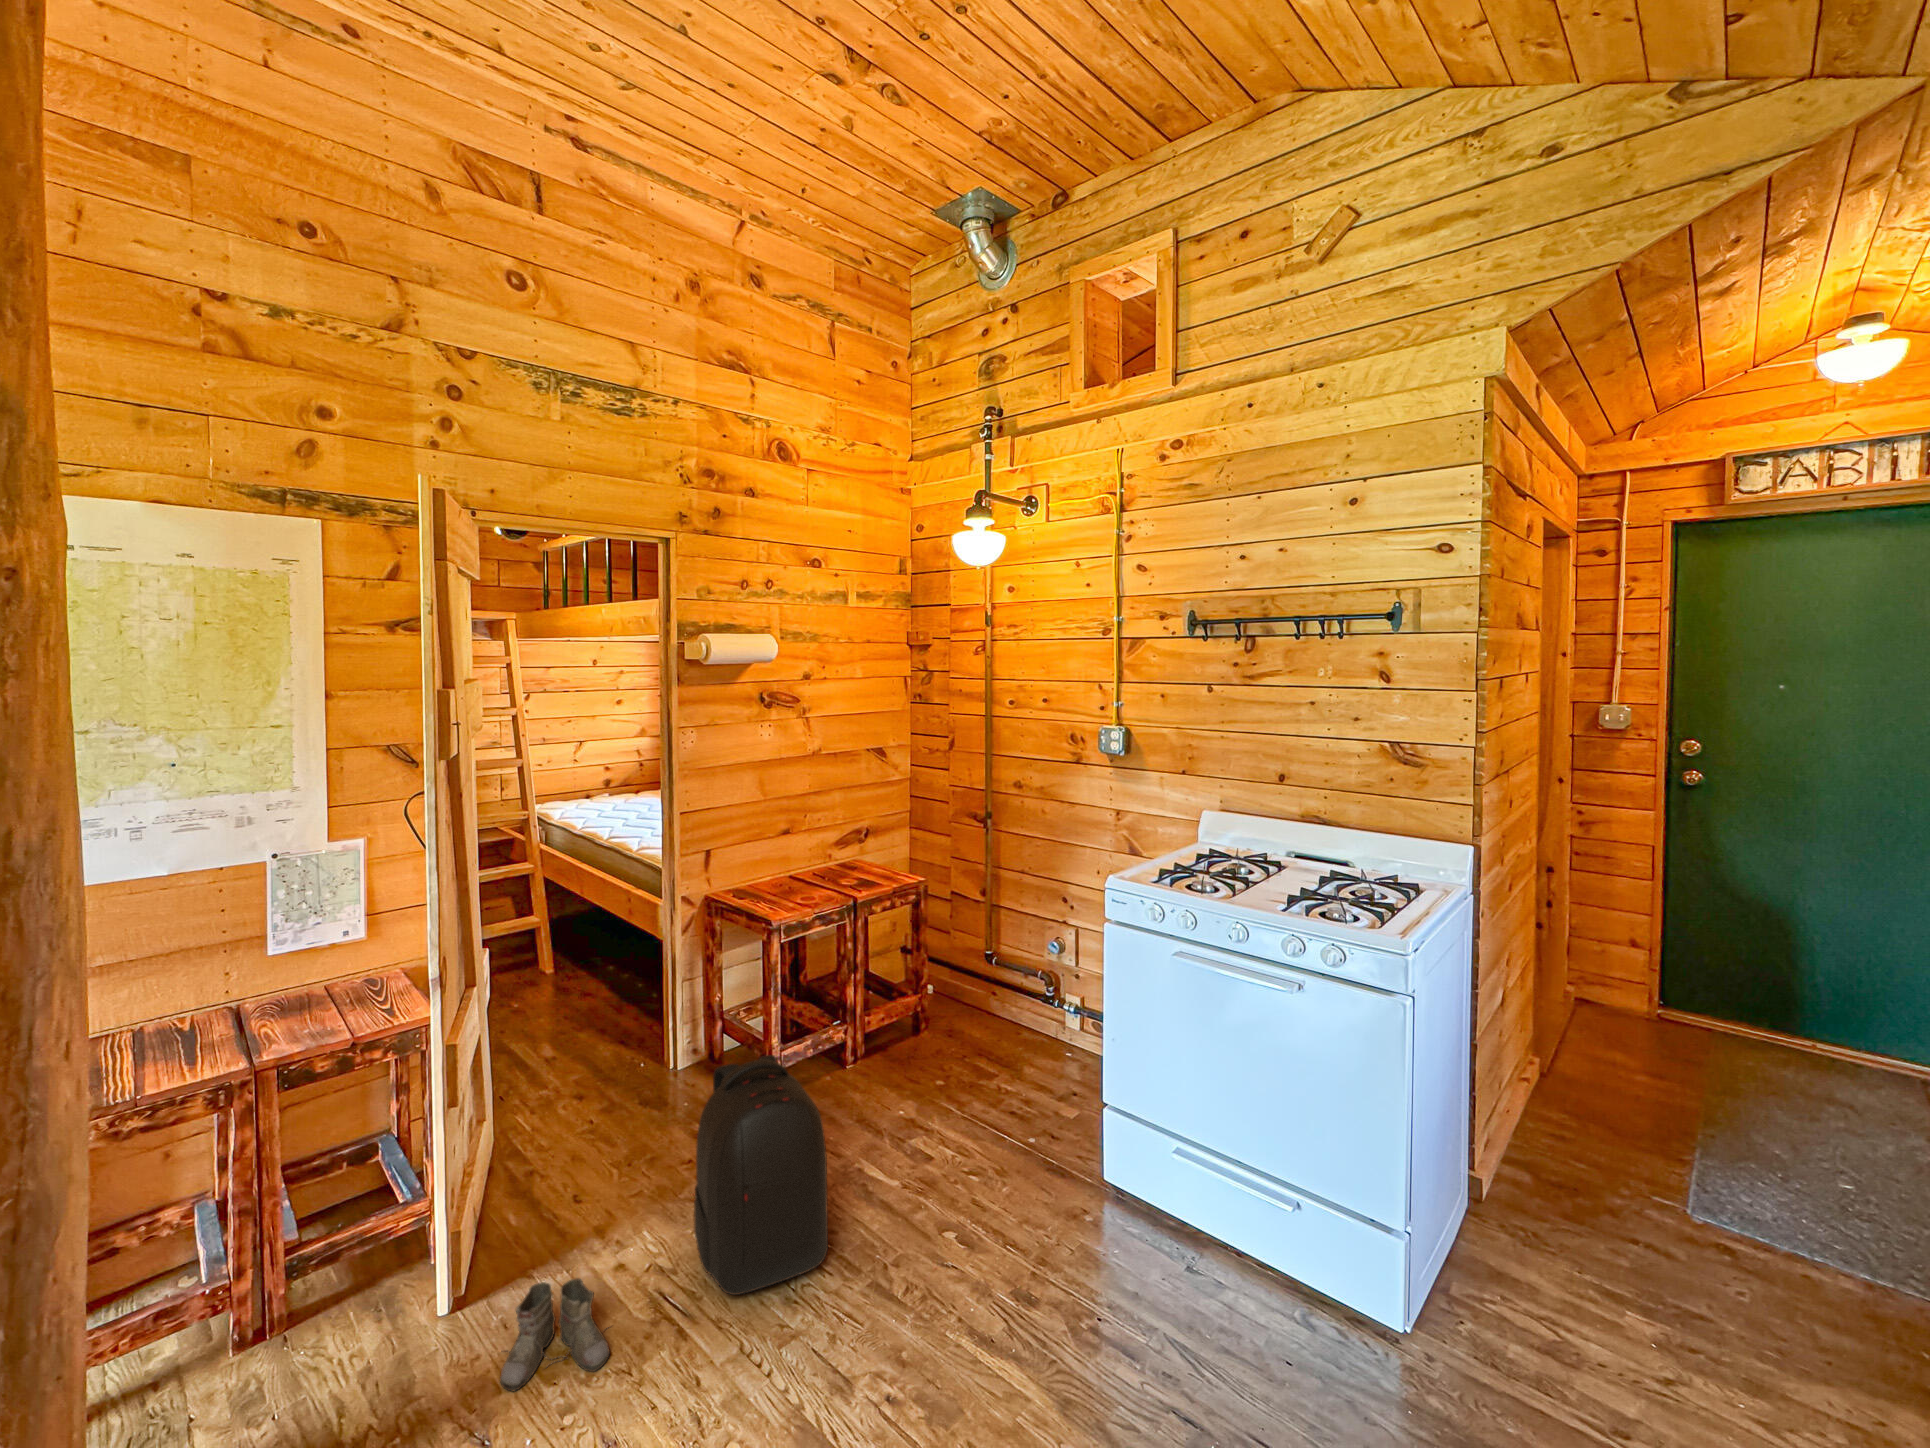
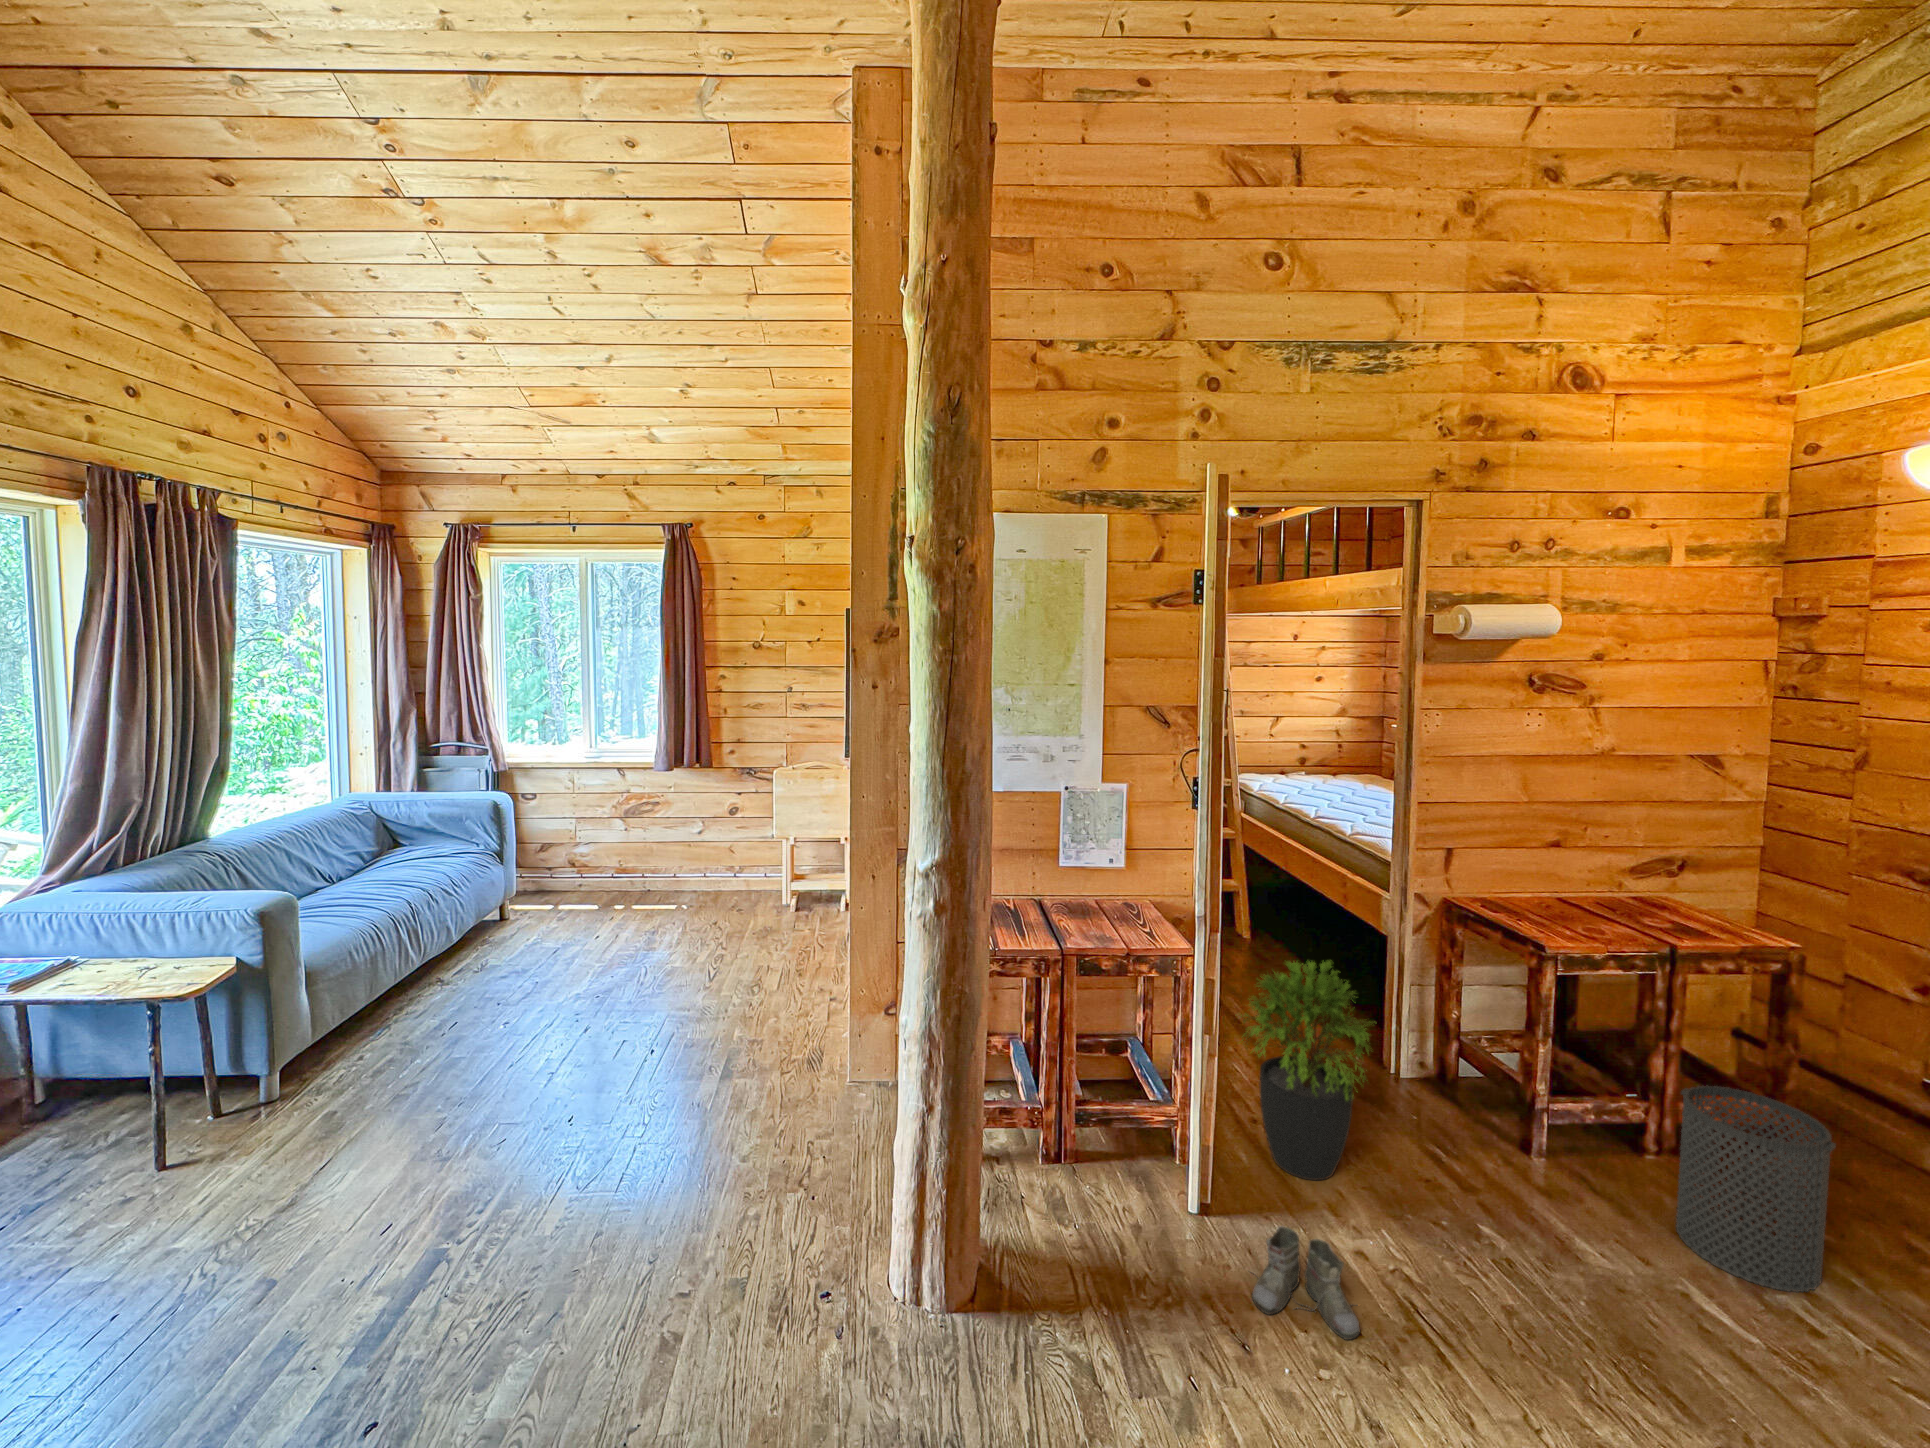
potted plant: none [499,983,638,1216] -> present [1236,961,1372,1180]
trash can: none [859,999,939,1145] -> present [1676,1085,1836,1292]
backpack: present [694,1055,828,1295] -> none [1451,1090,1647,1372]

